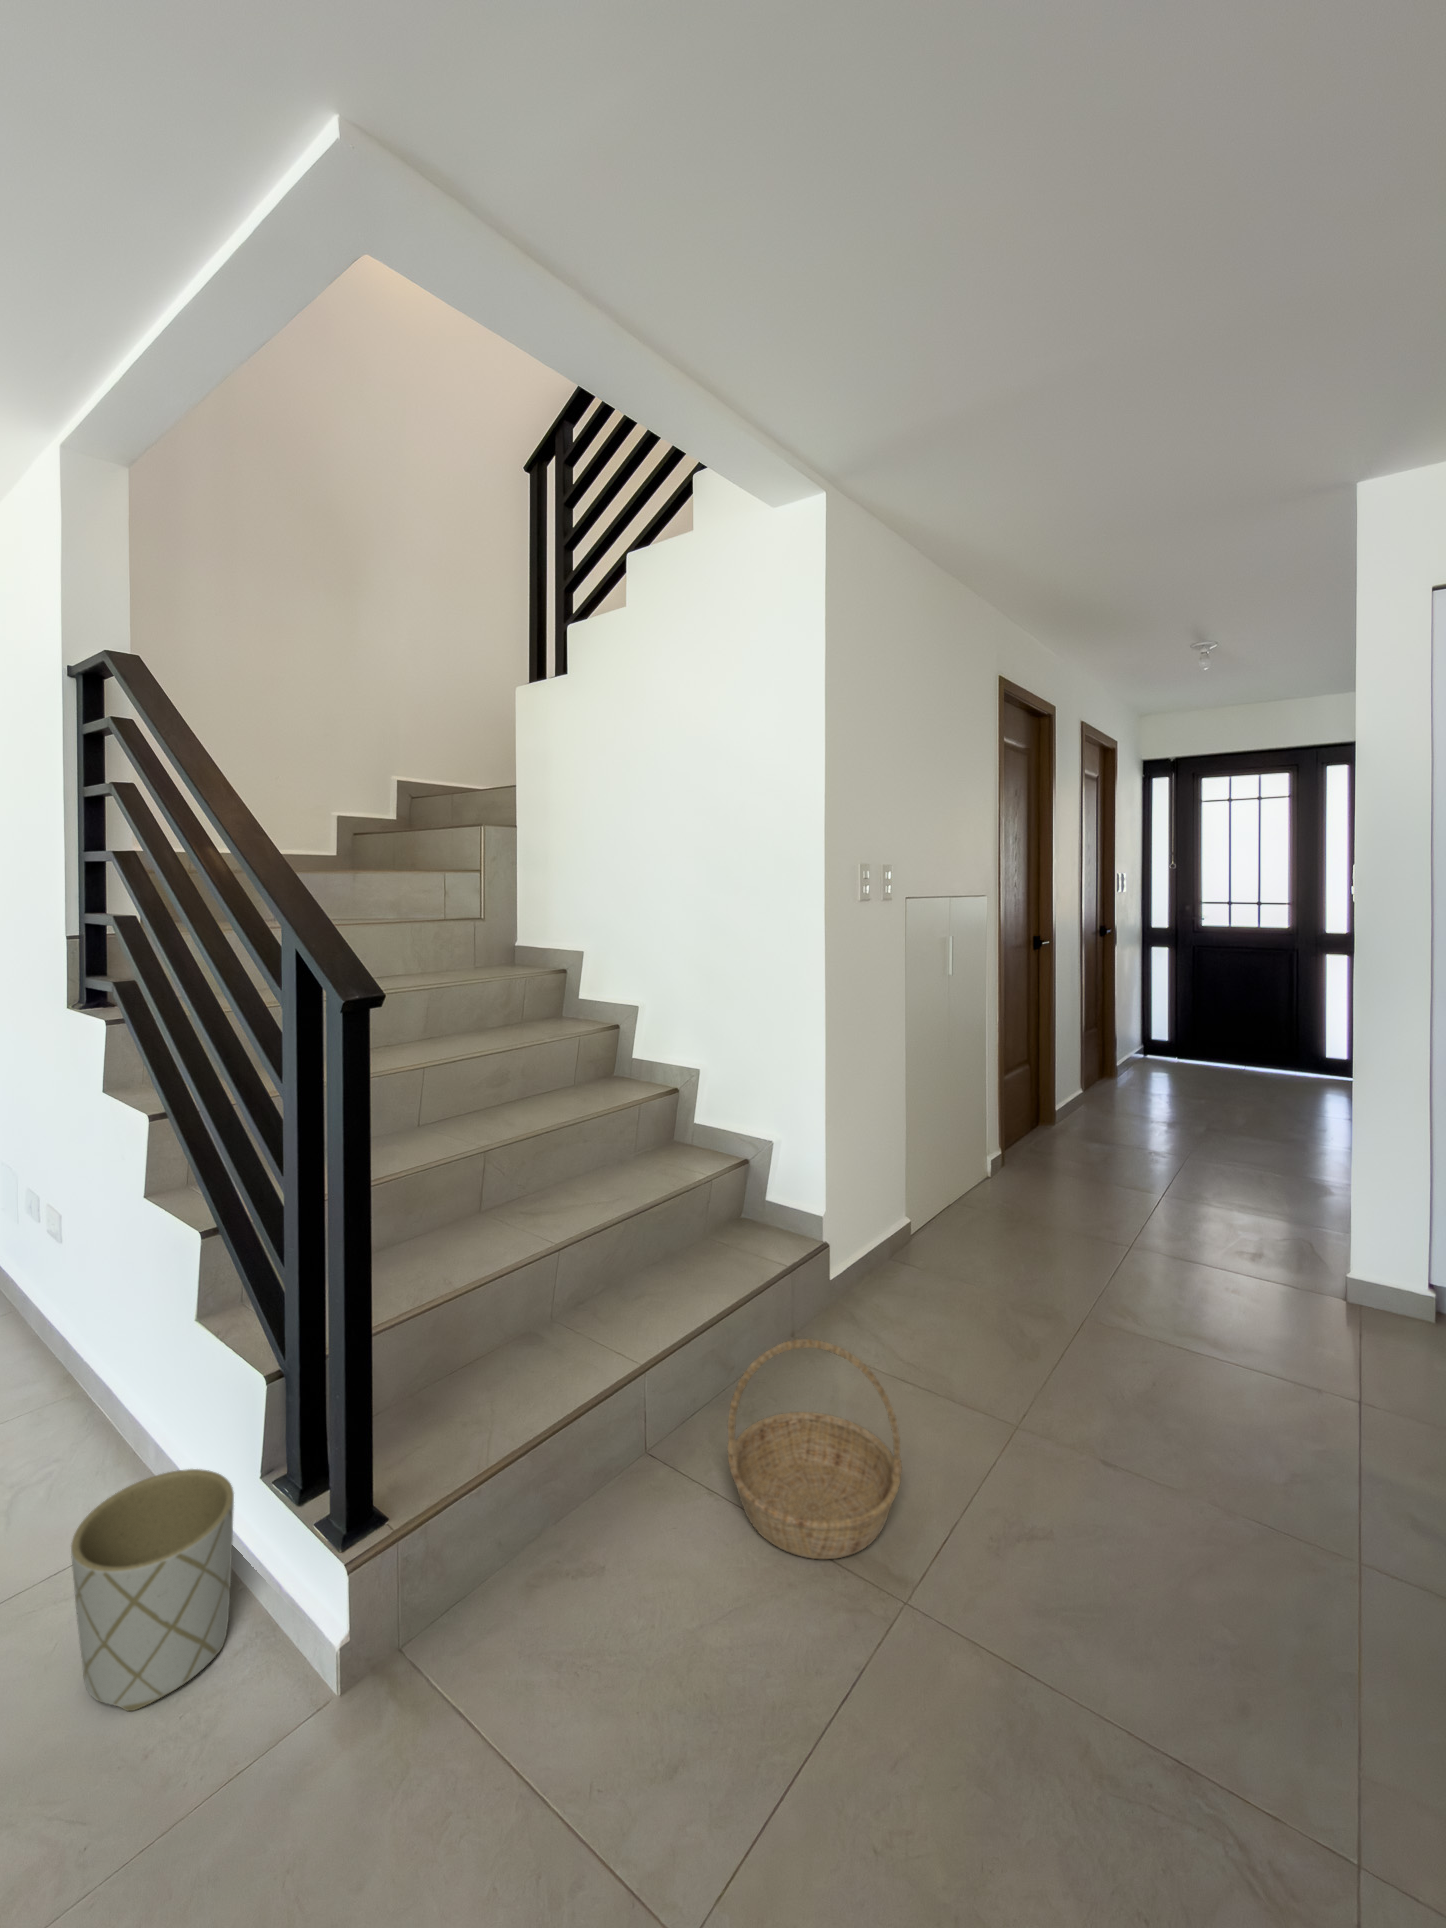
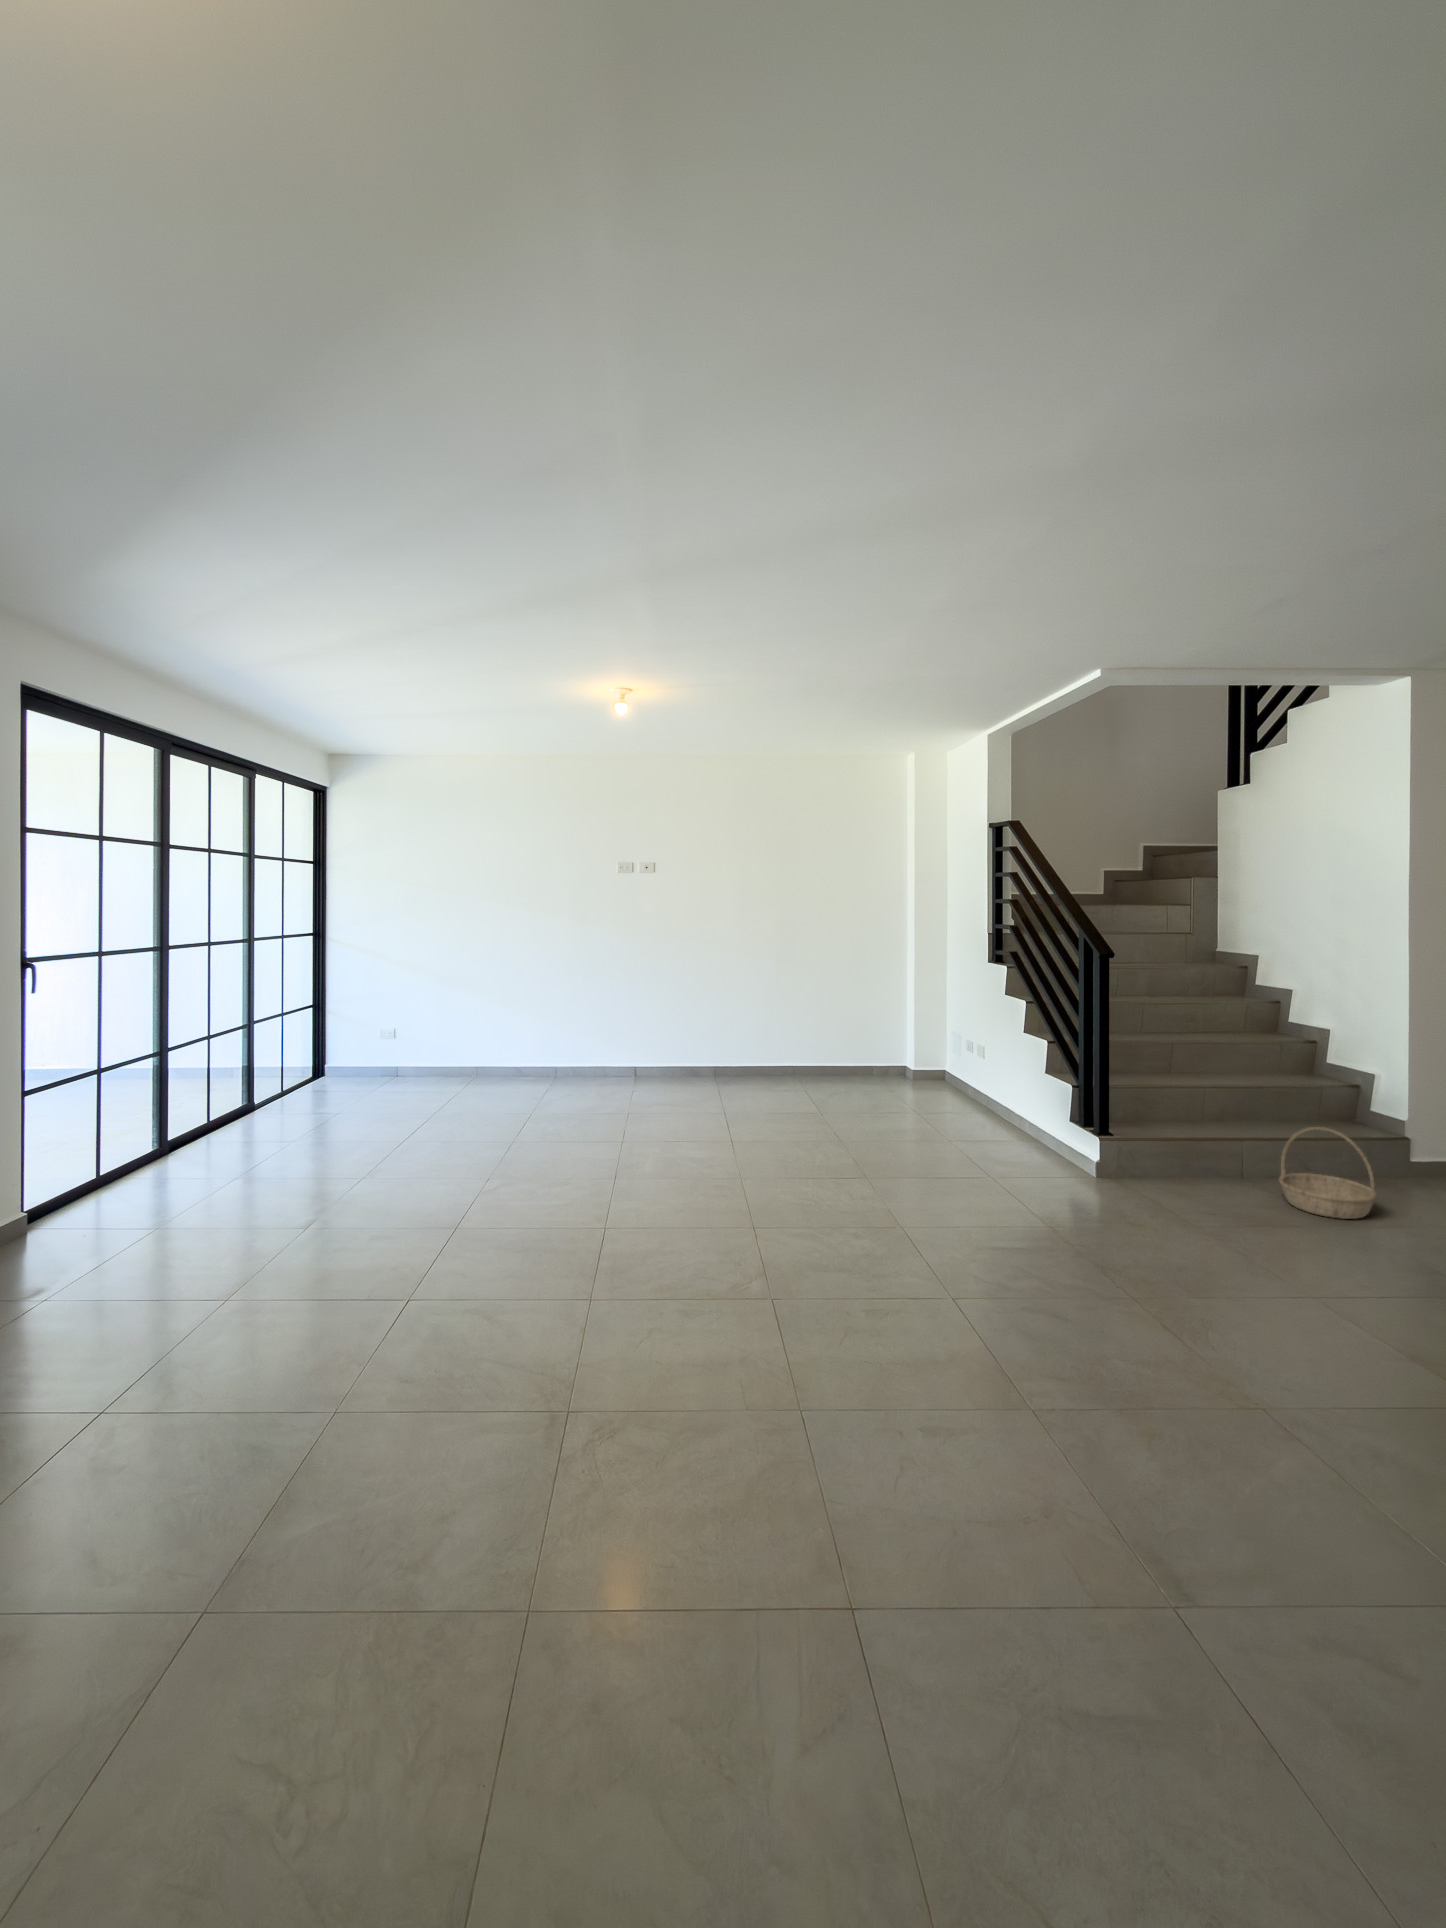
planter: present [71,1469,234,1711] -> none [1012,1112,1060,1168]

